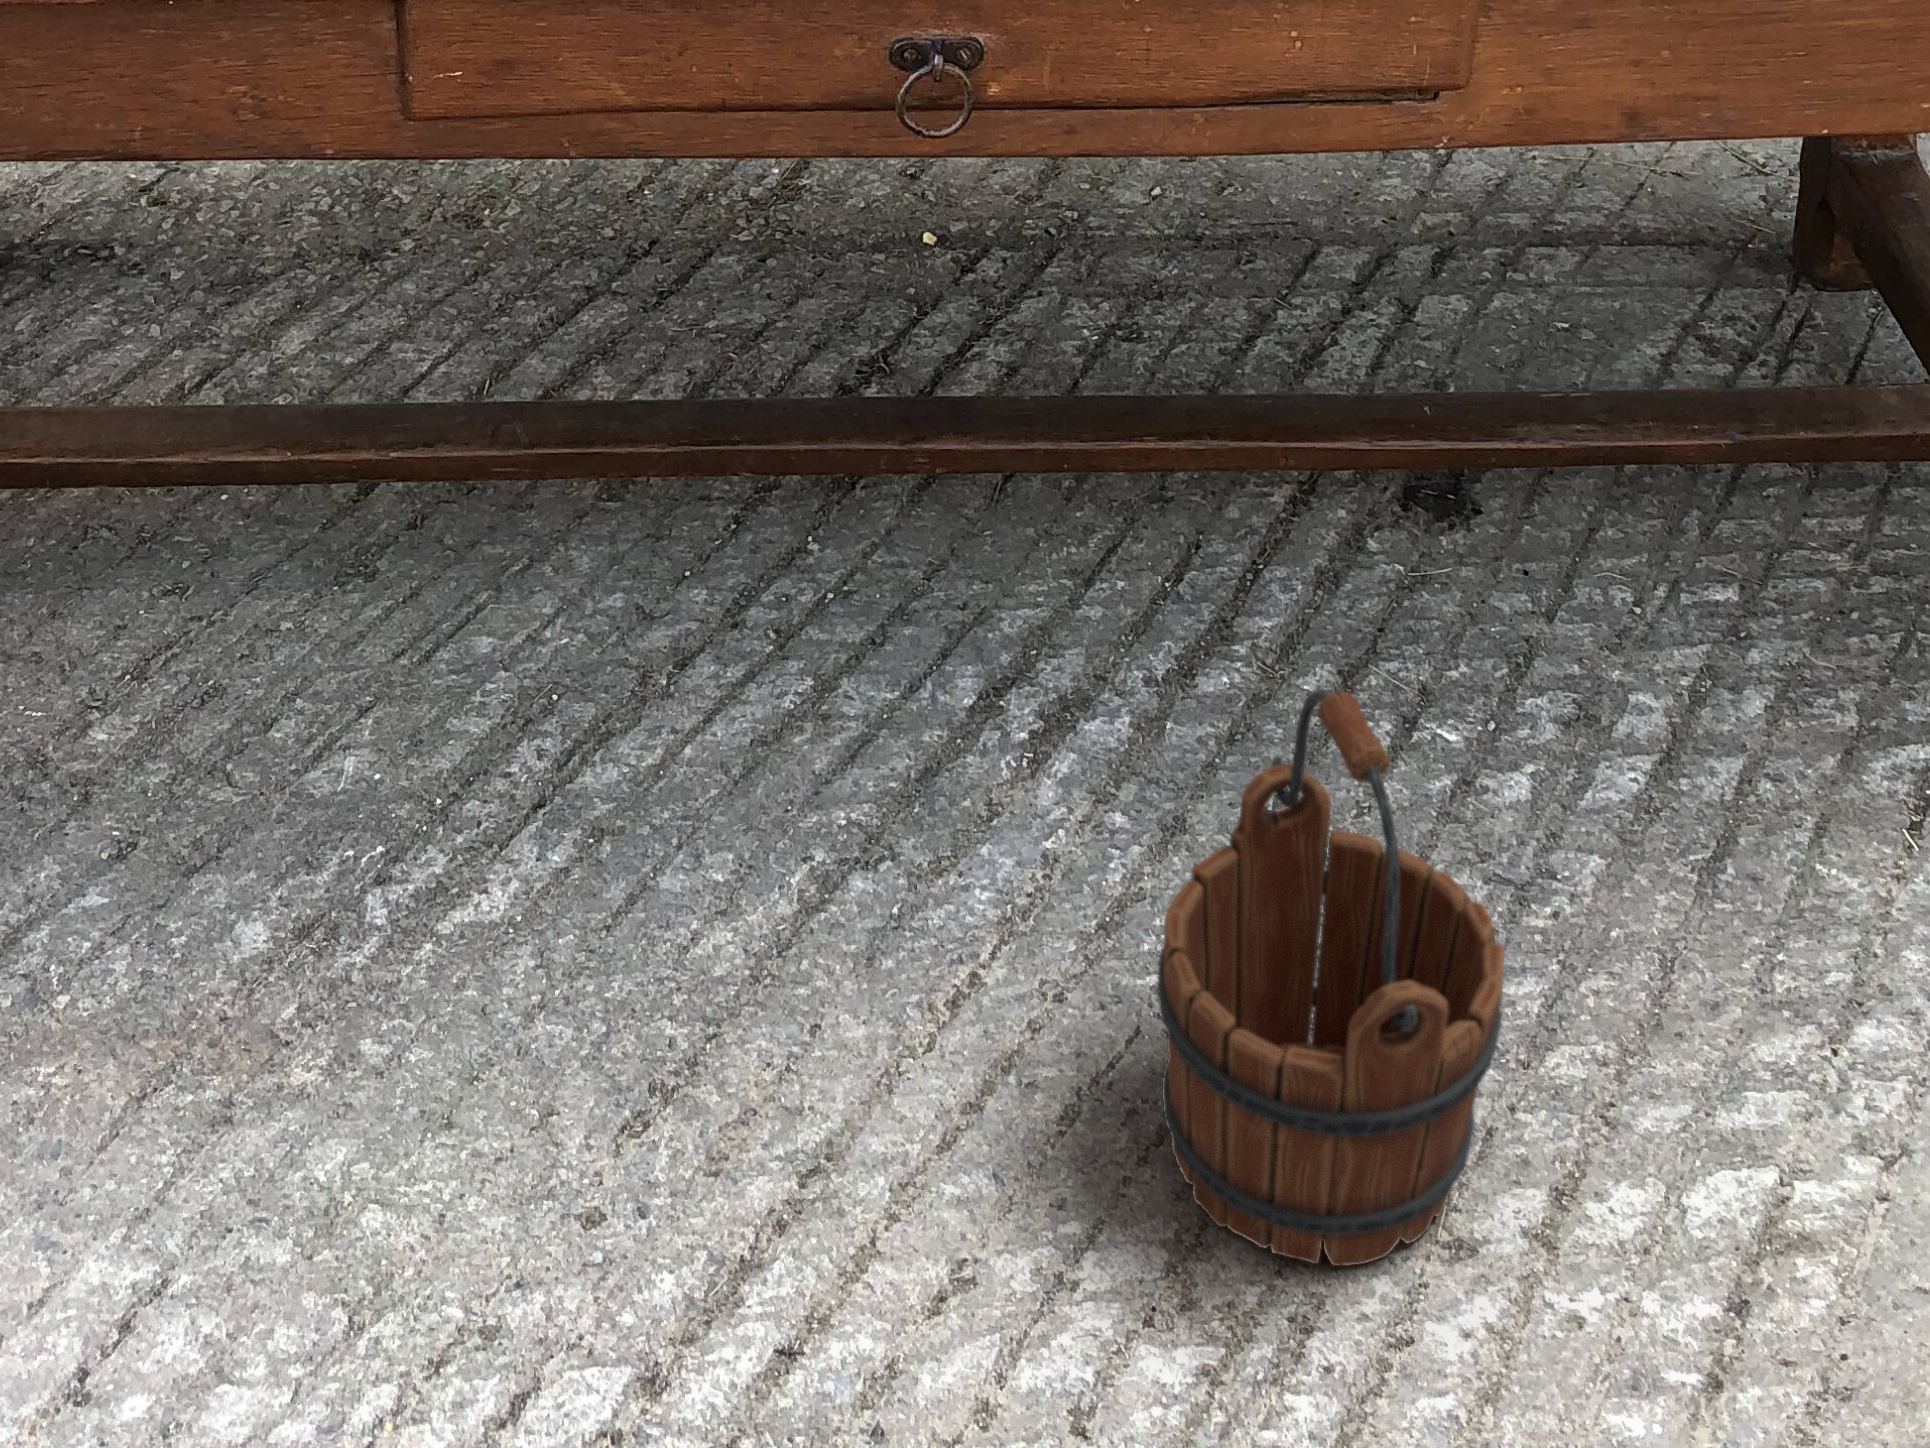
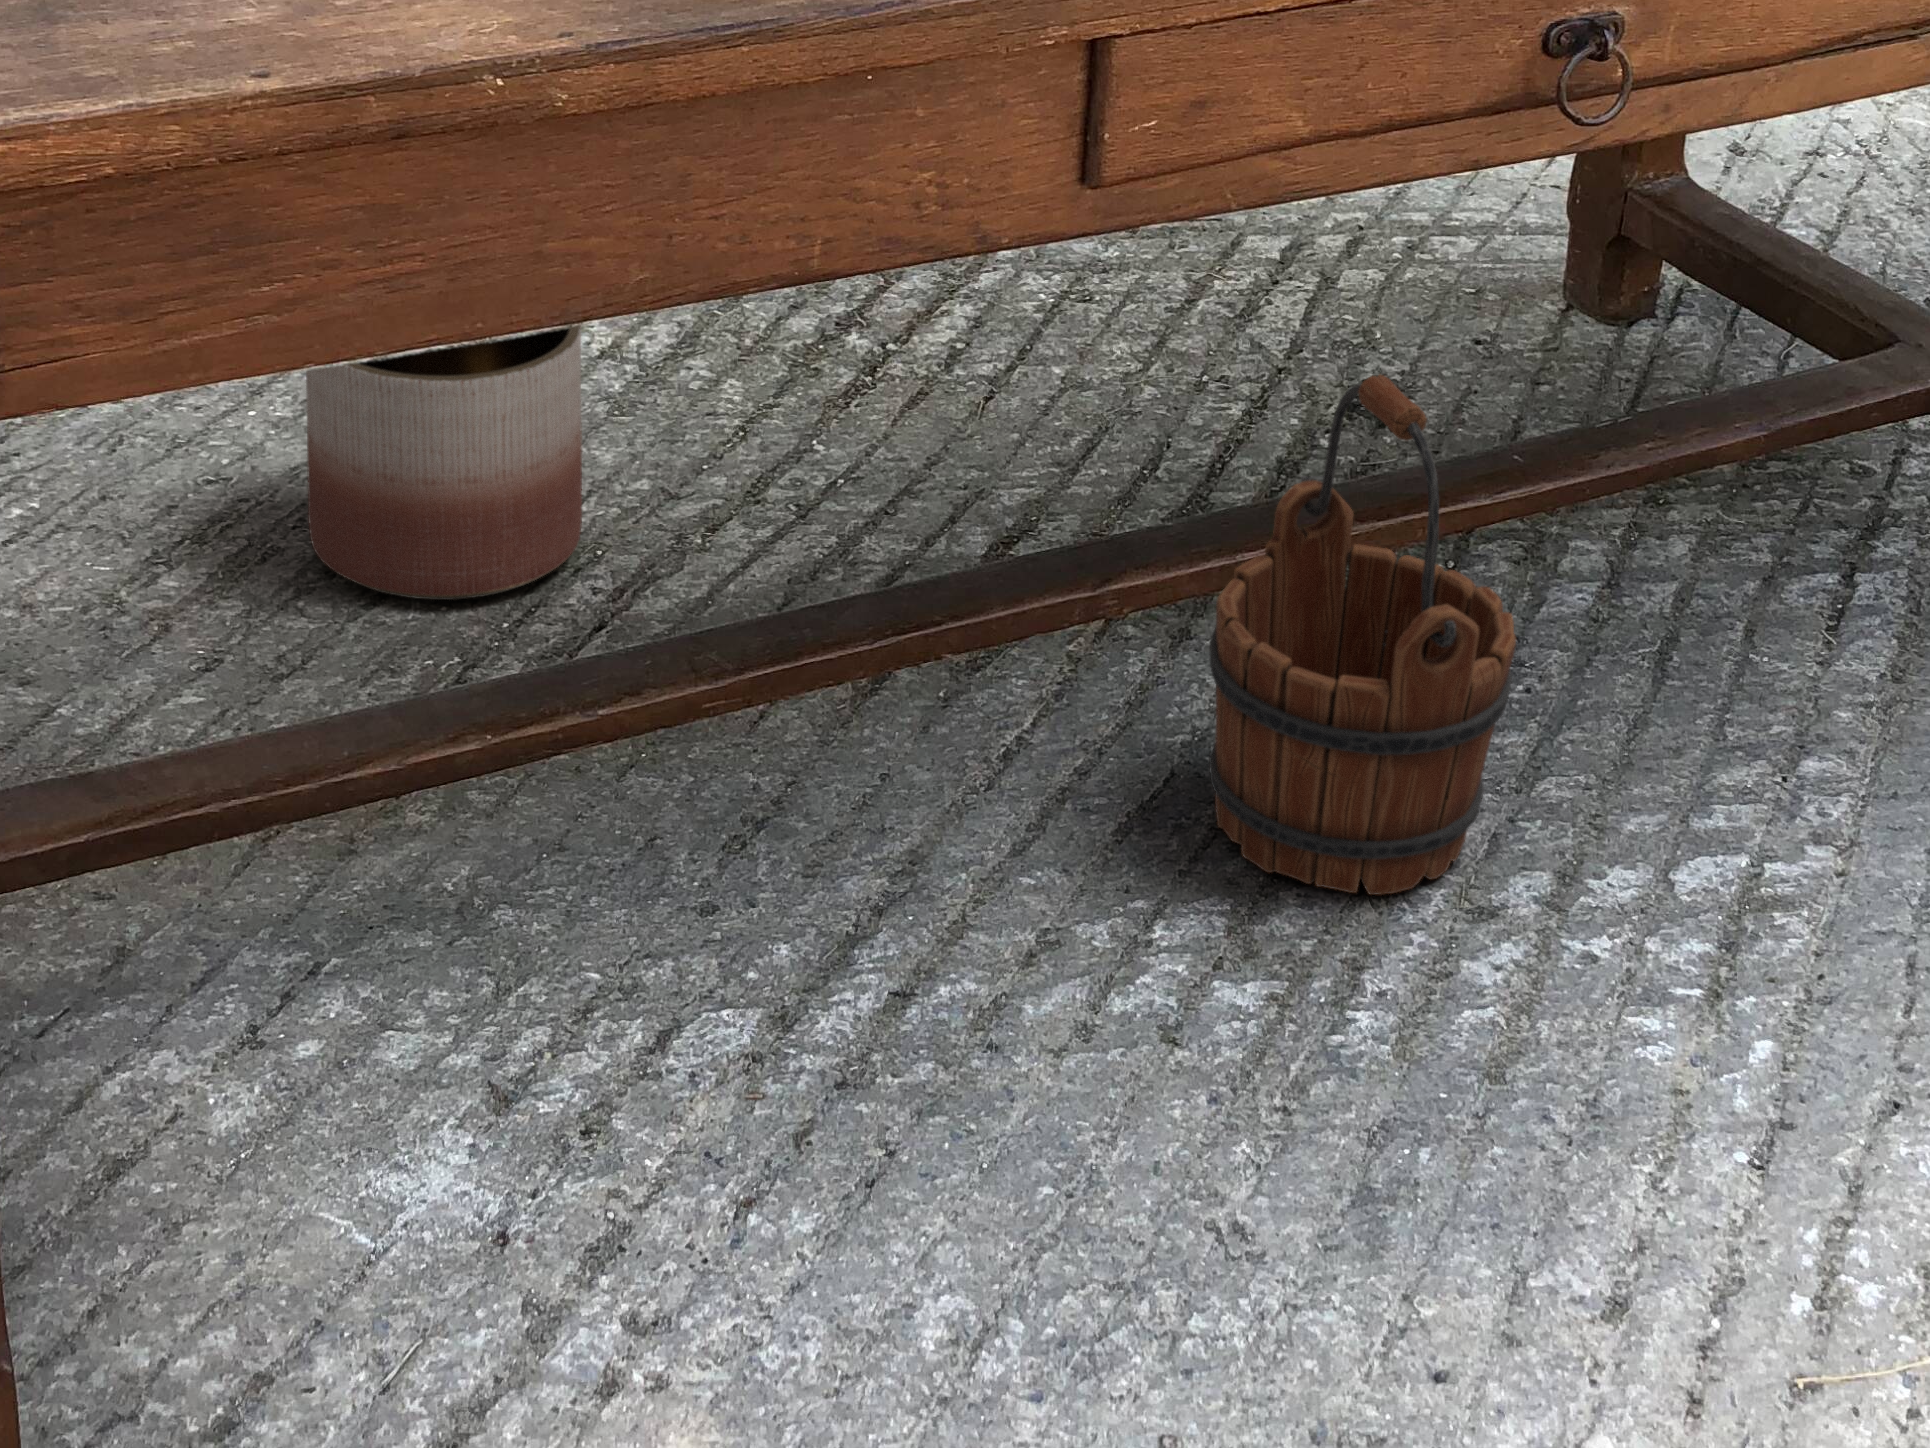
planter: none [227,408,532,787] -> present [306,326,582,600]

